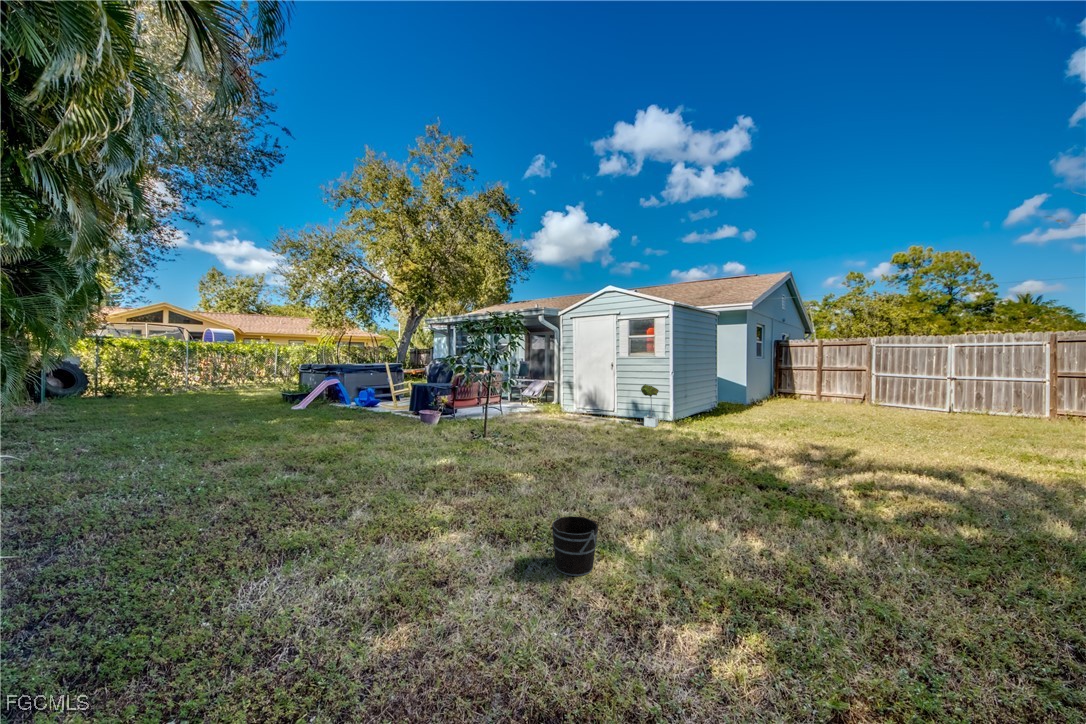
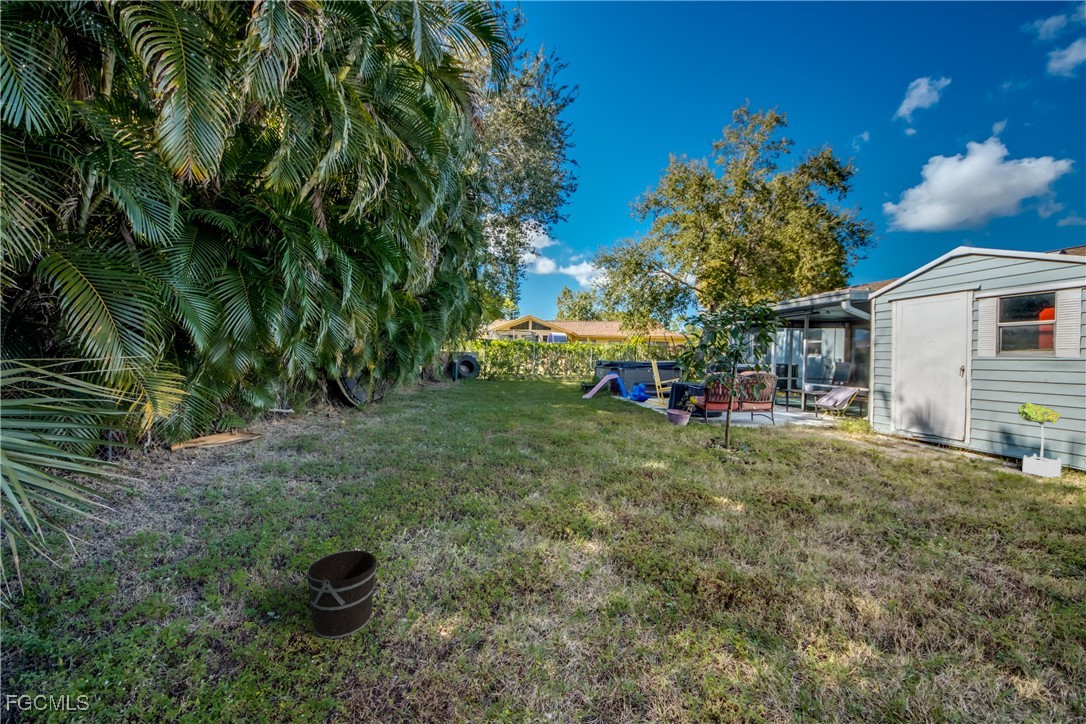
bucket: present [552,516,598,576] -> present [307,547,377,639]

